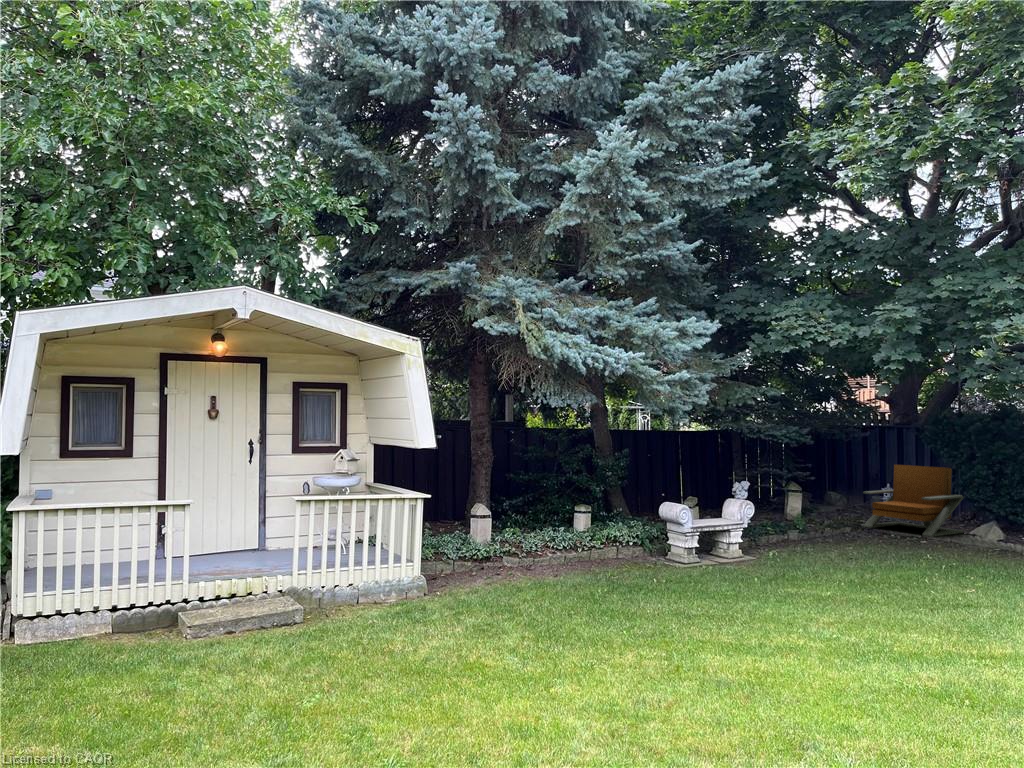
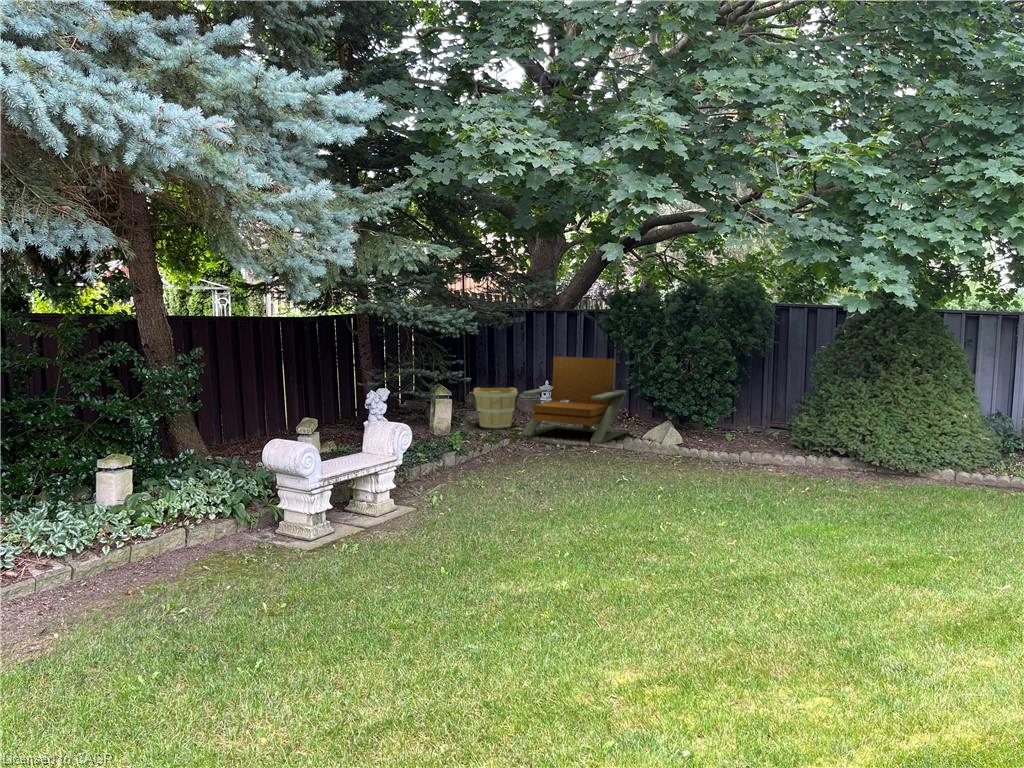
wooden bucket: none [825,488,864,521] -> present [474,387,517,428]

